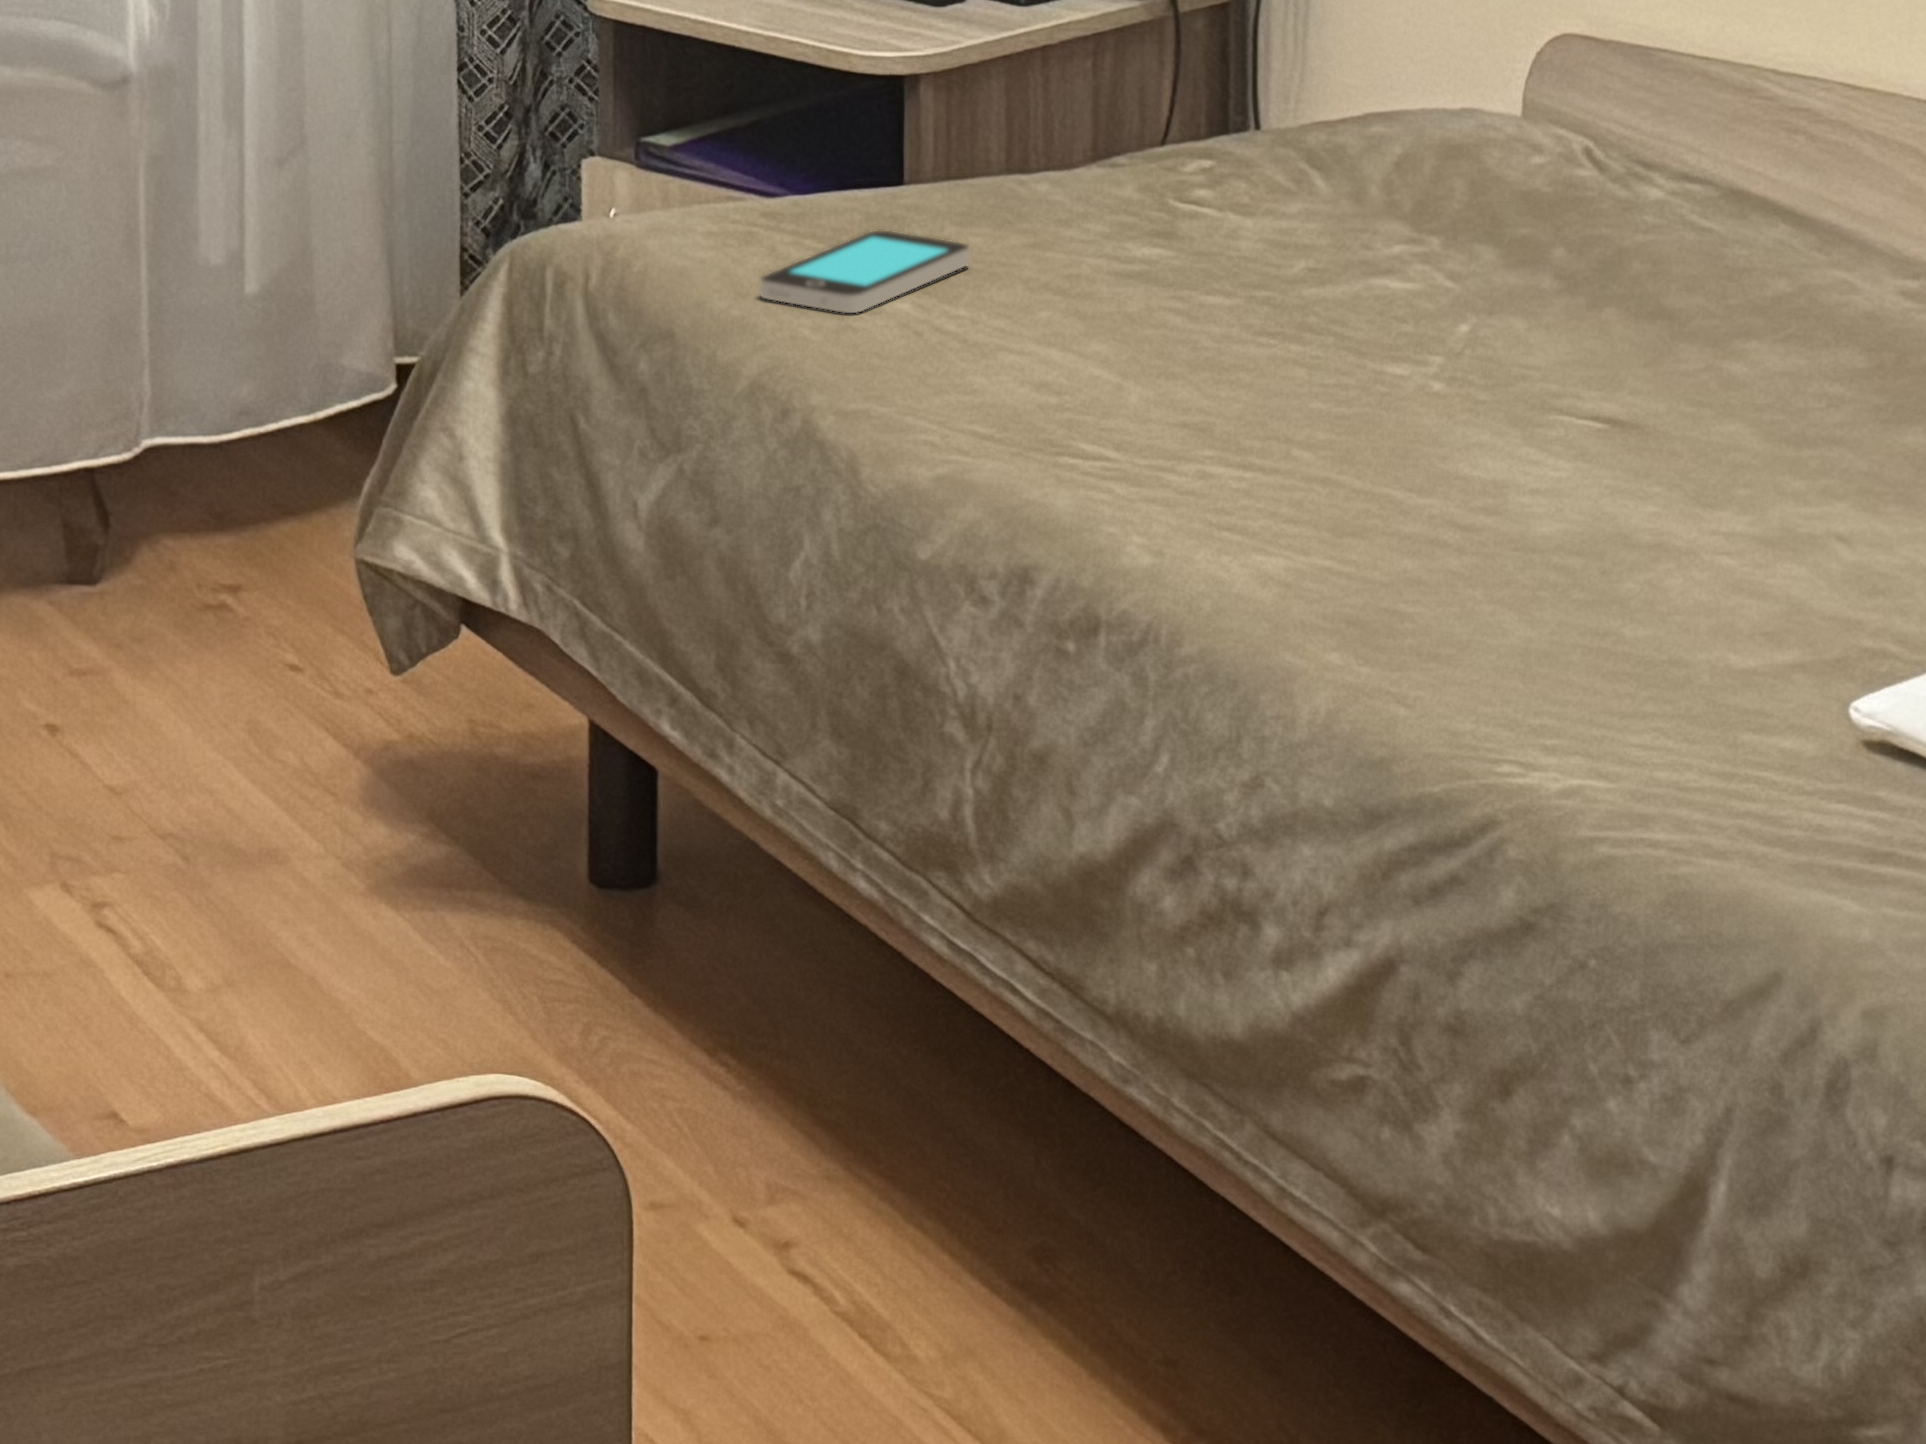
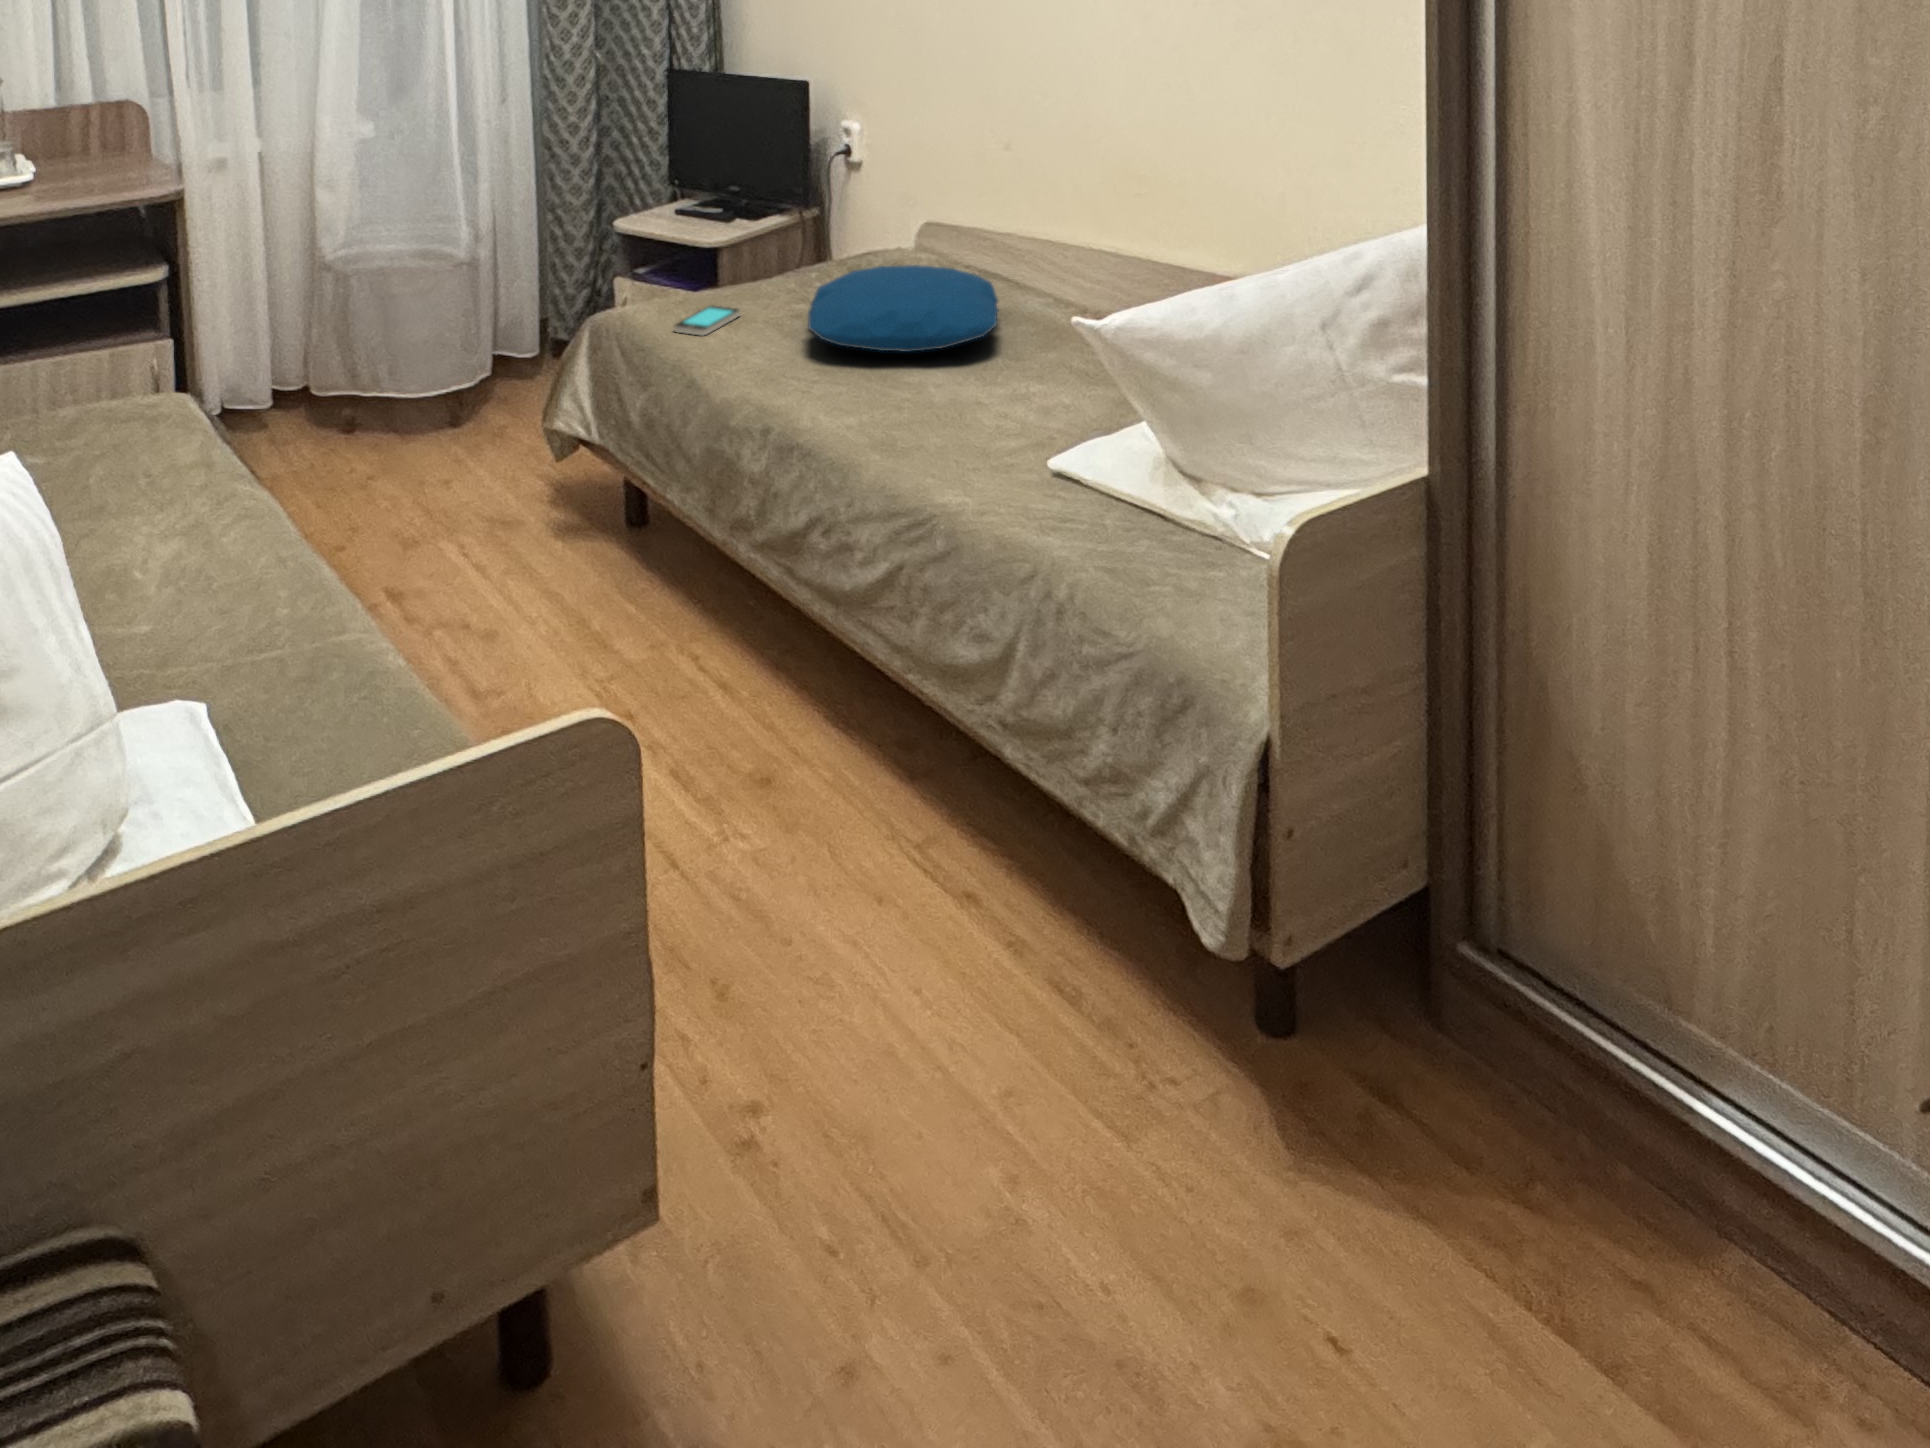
pillow: none [1176,136,1779,387] -> present [808,265,998,352]

